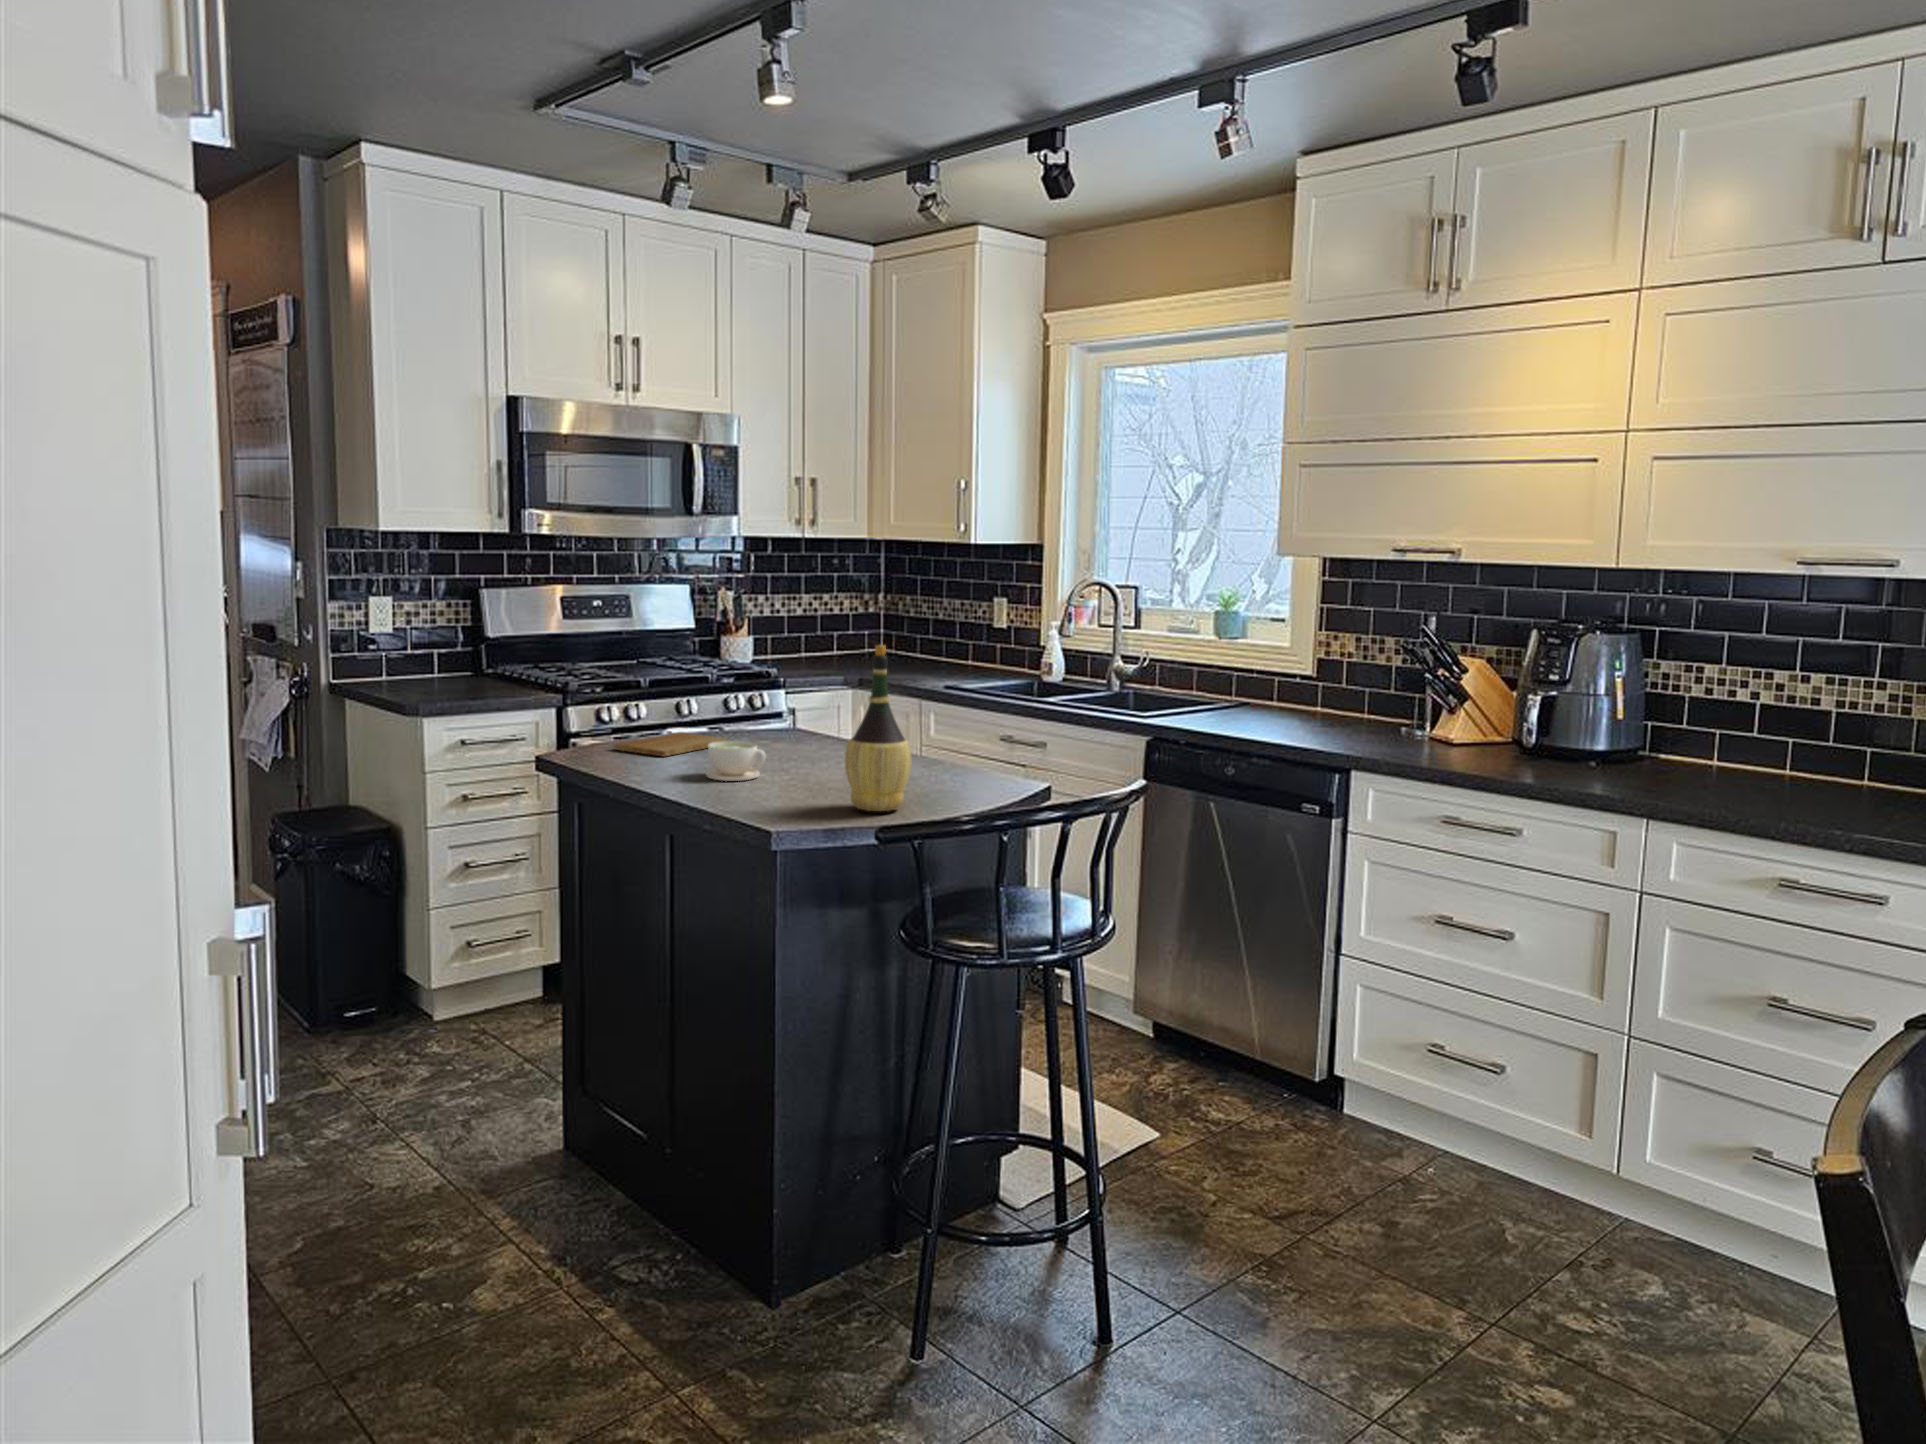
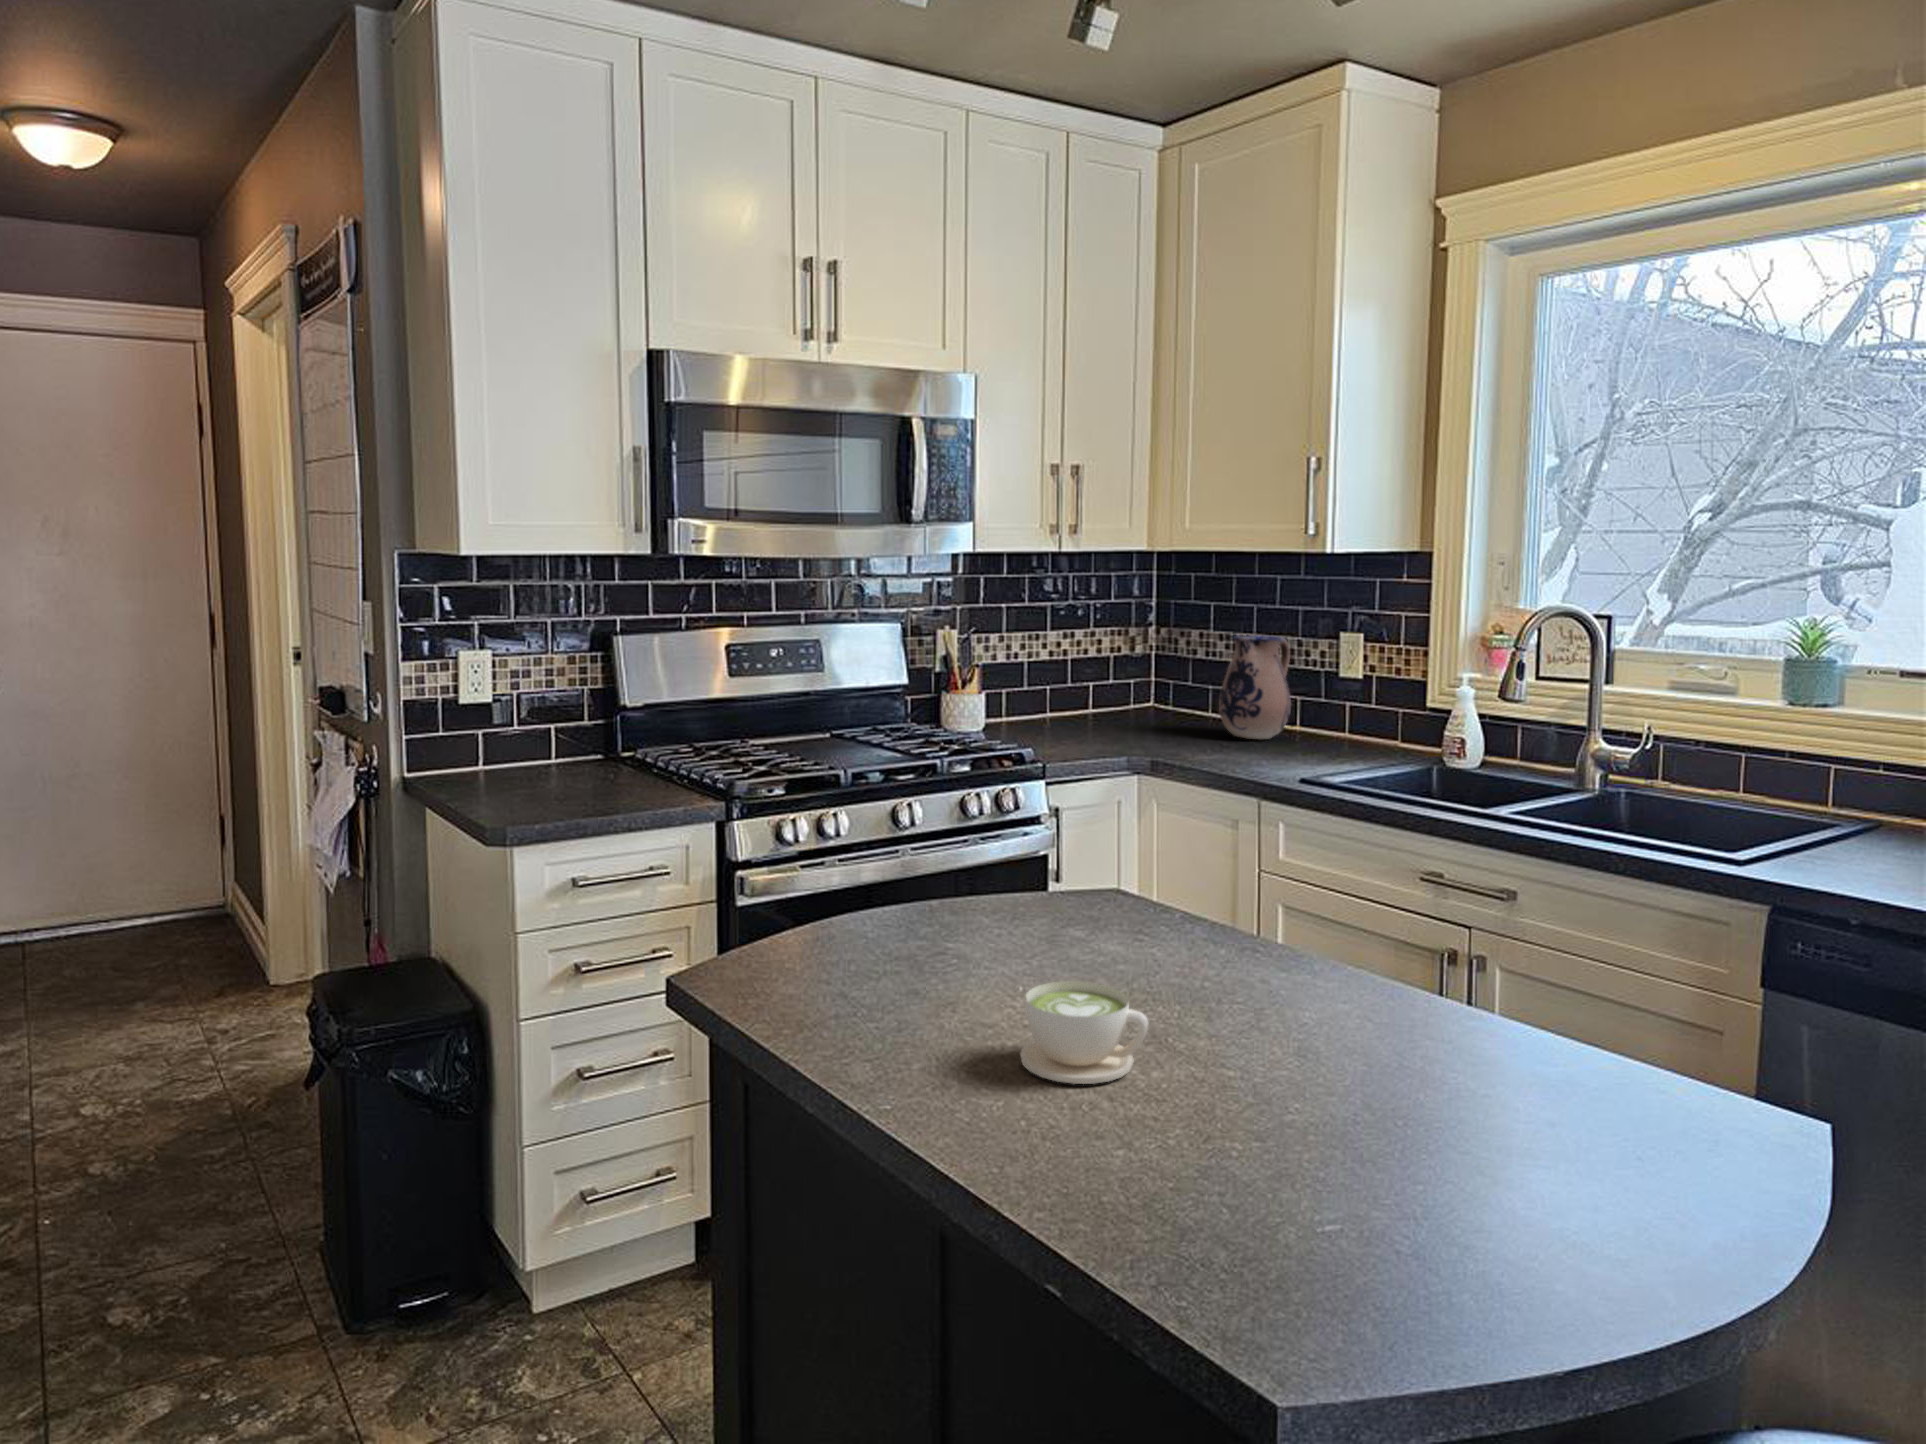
ceramic pitcher: none [912,598,961,668] -> present [1219,636,1291,739]
wine bottle: present [845,645,912,811] -> none [1412,827,1595,1260]
cutting board: present [614,732,728,756] -> none [821,910,1024,984]

